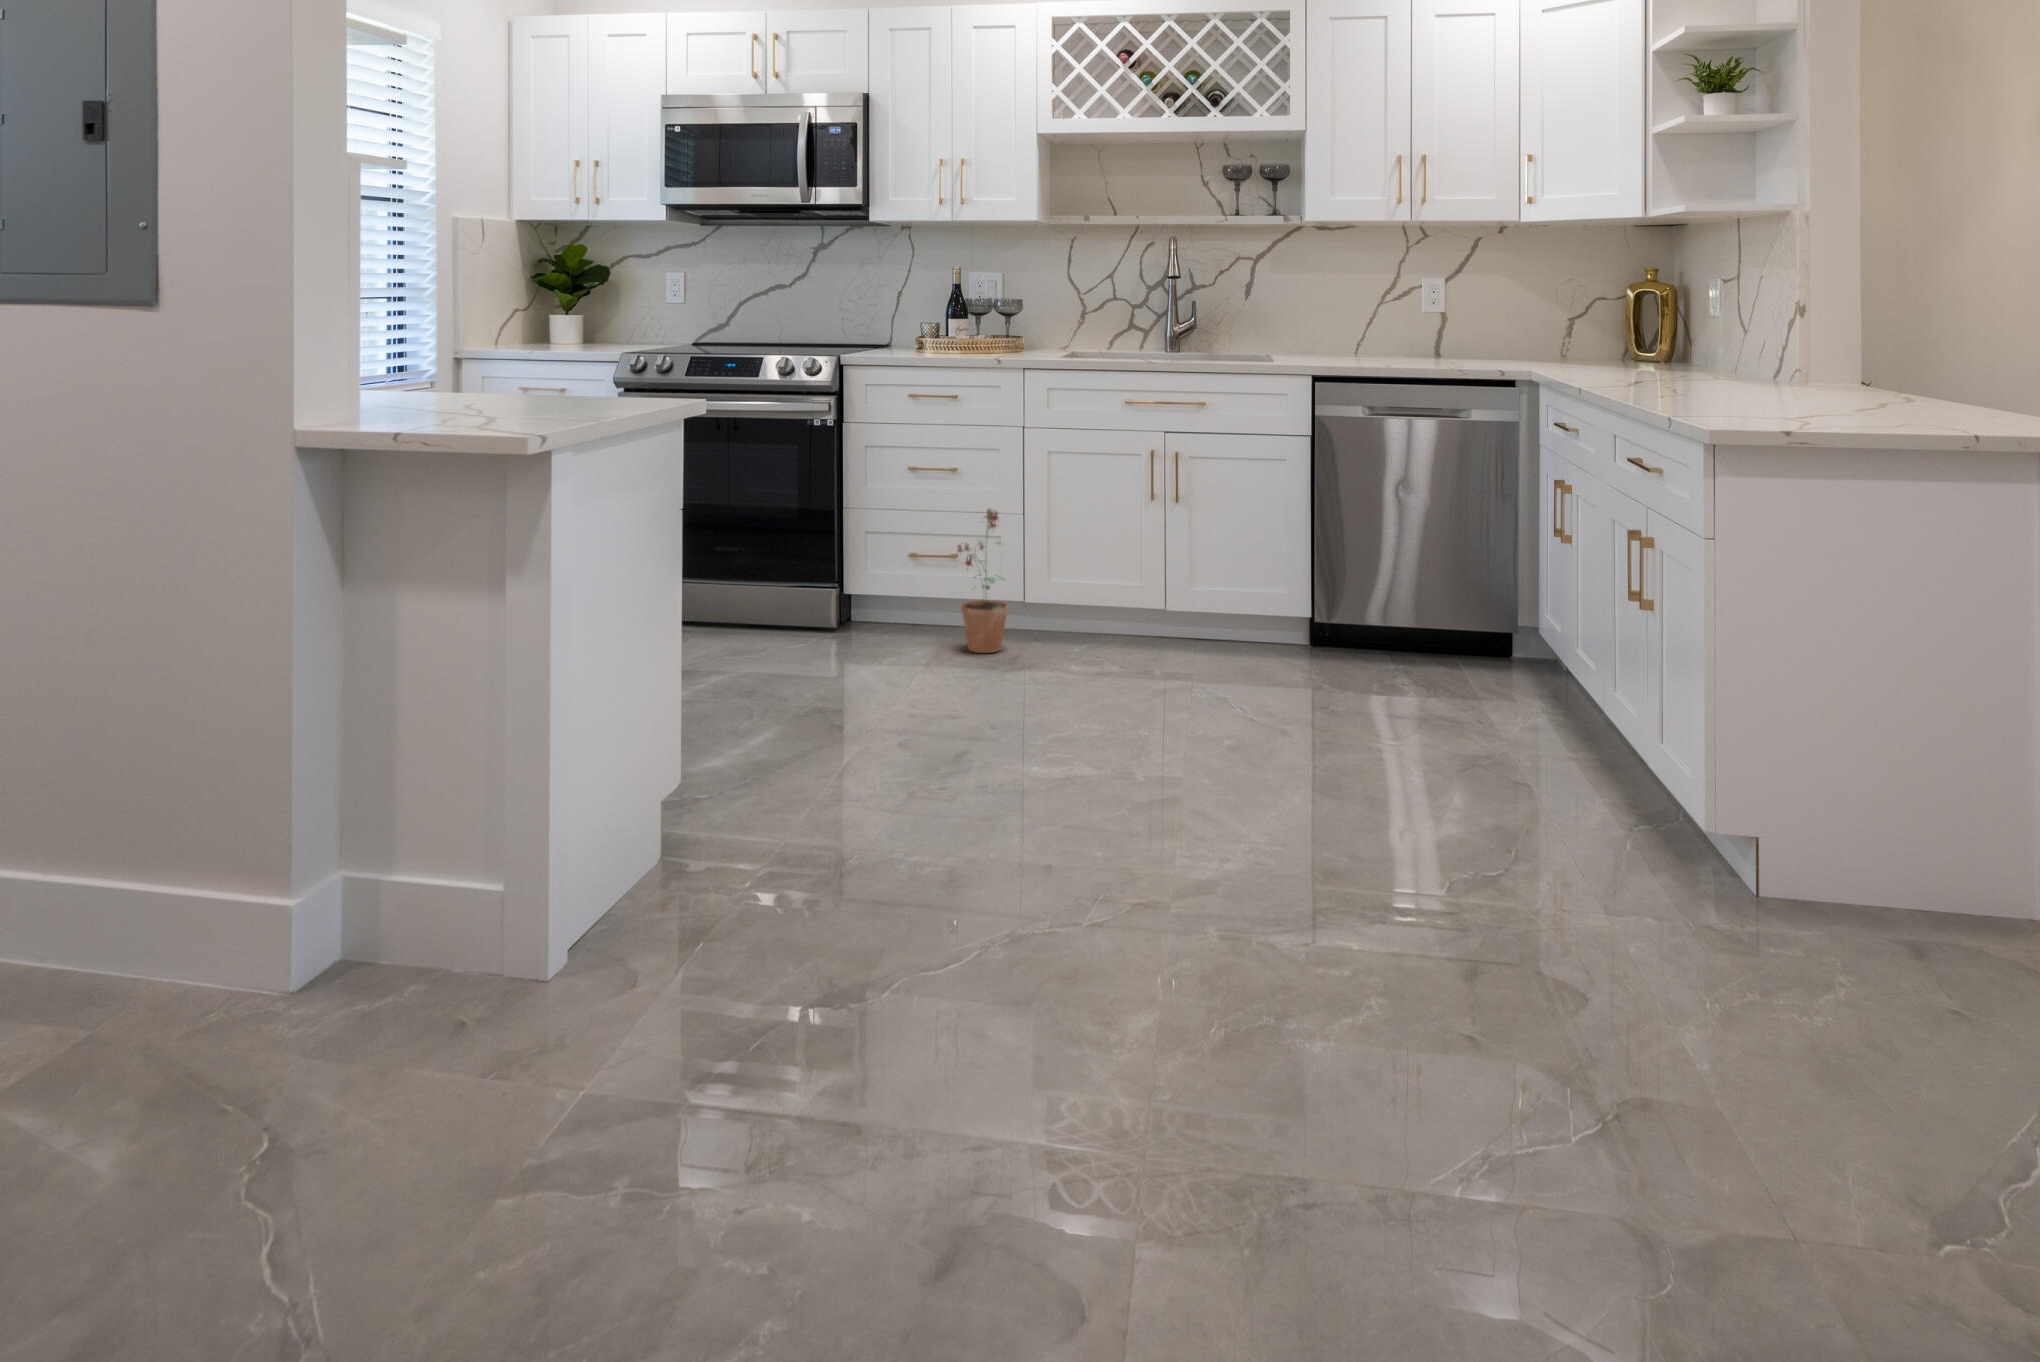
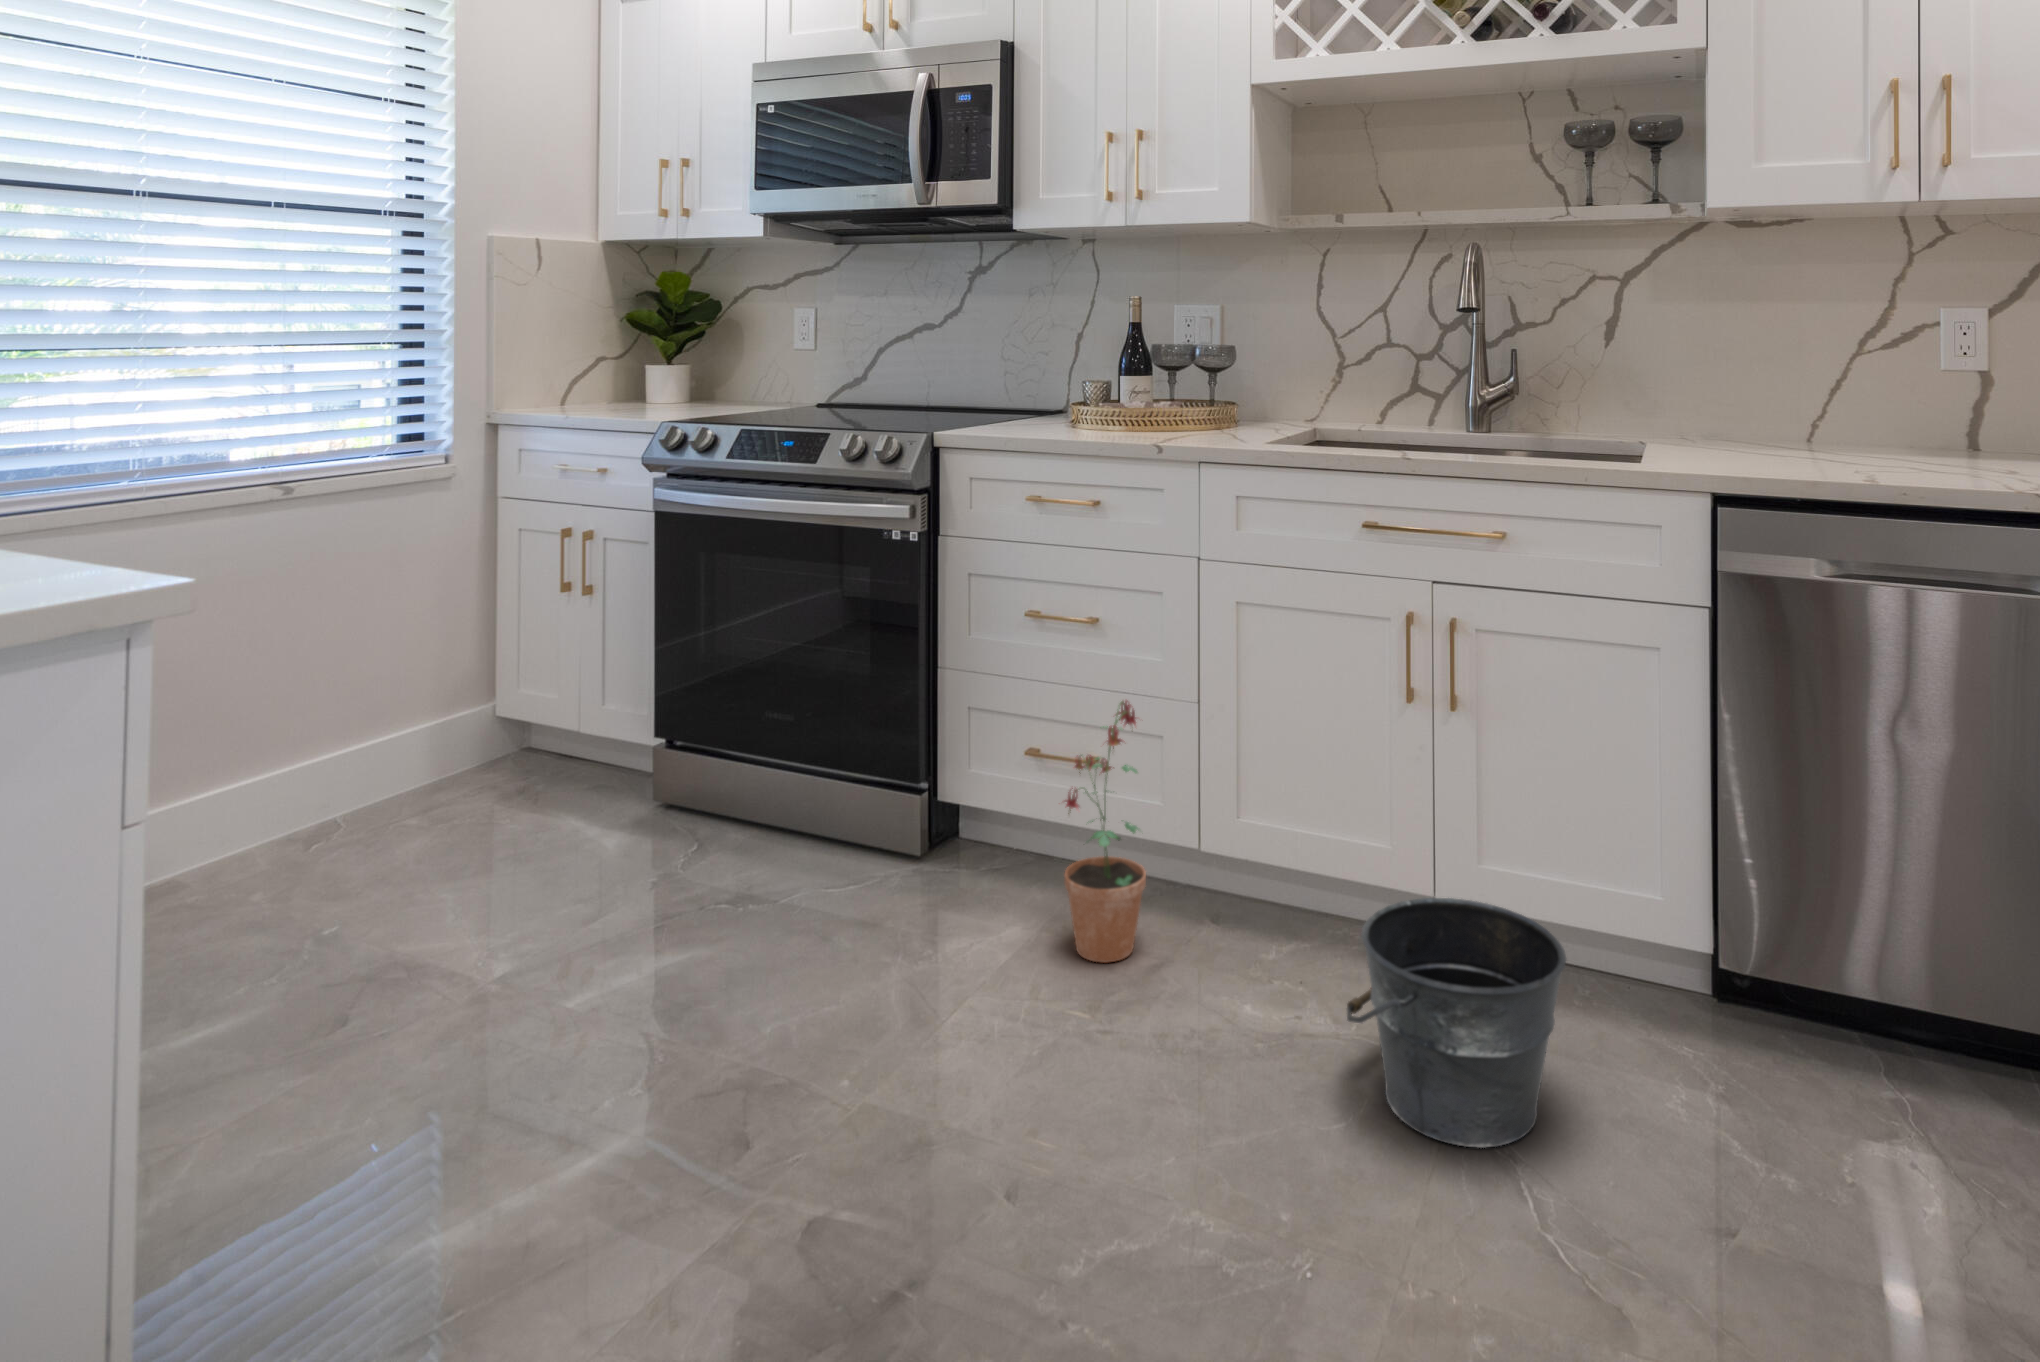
bucket: none [1140,586,1250,686] -> present [1347,898,1566,1148]

